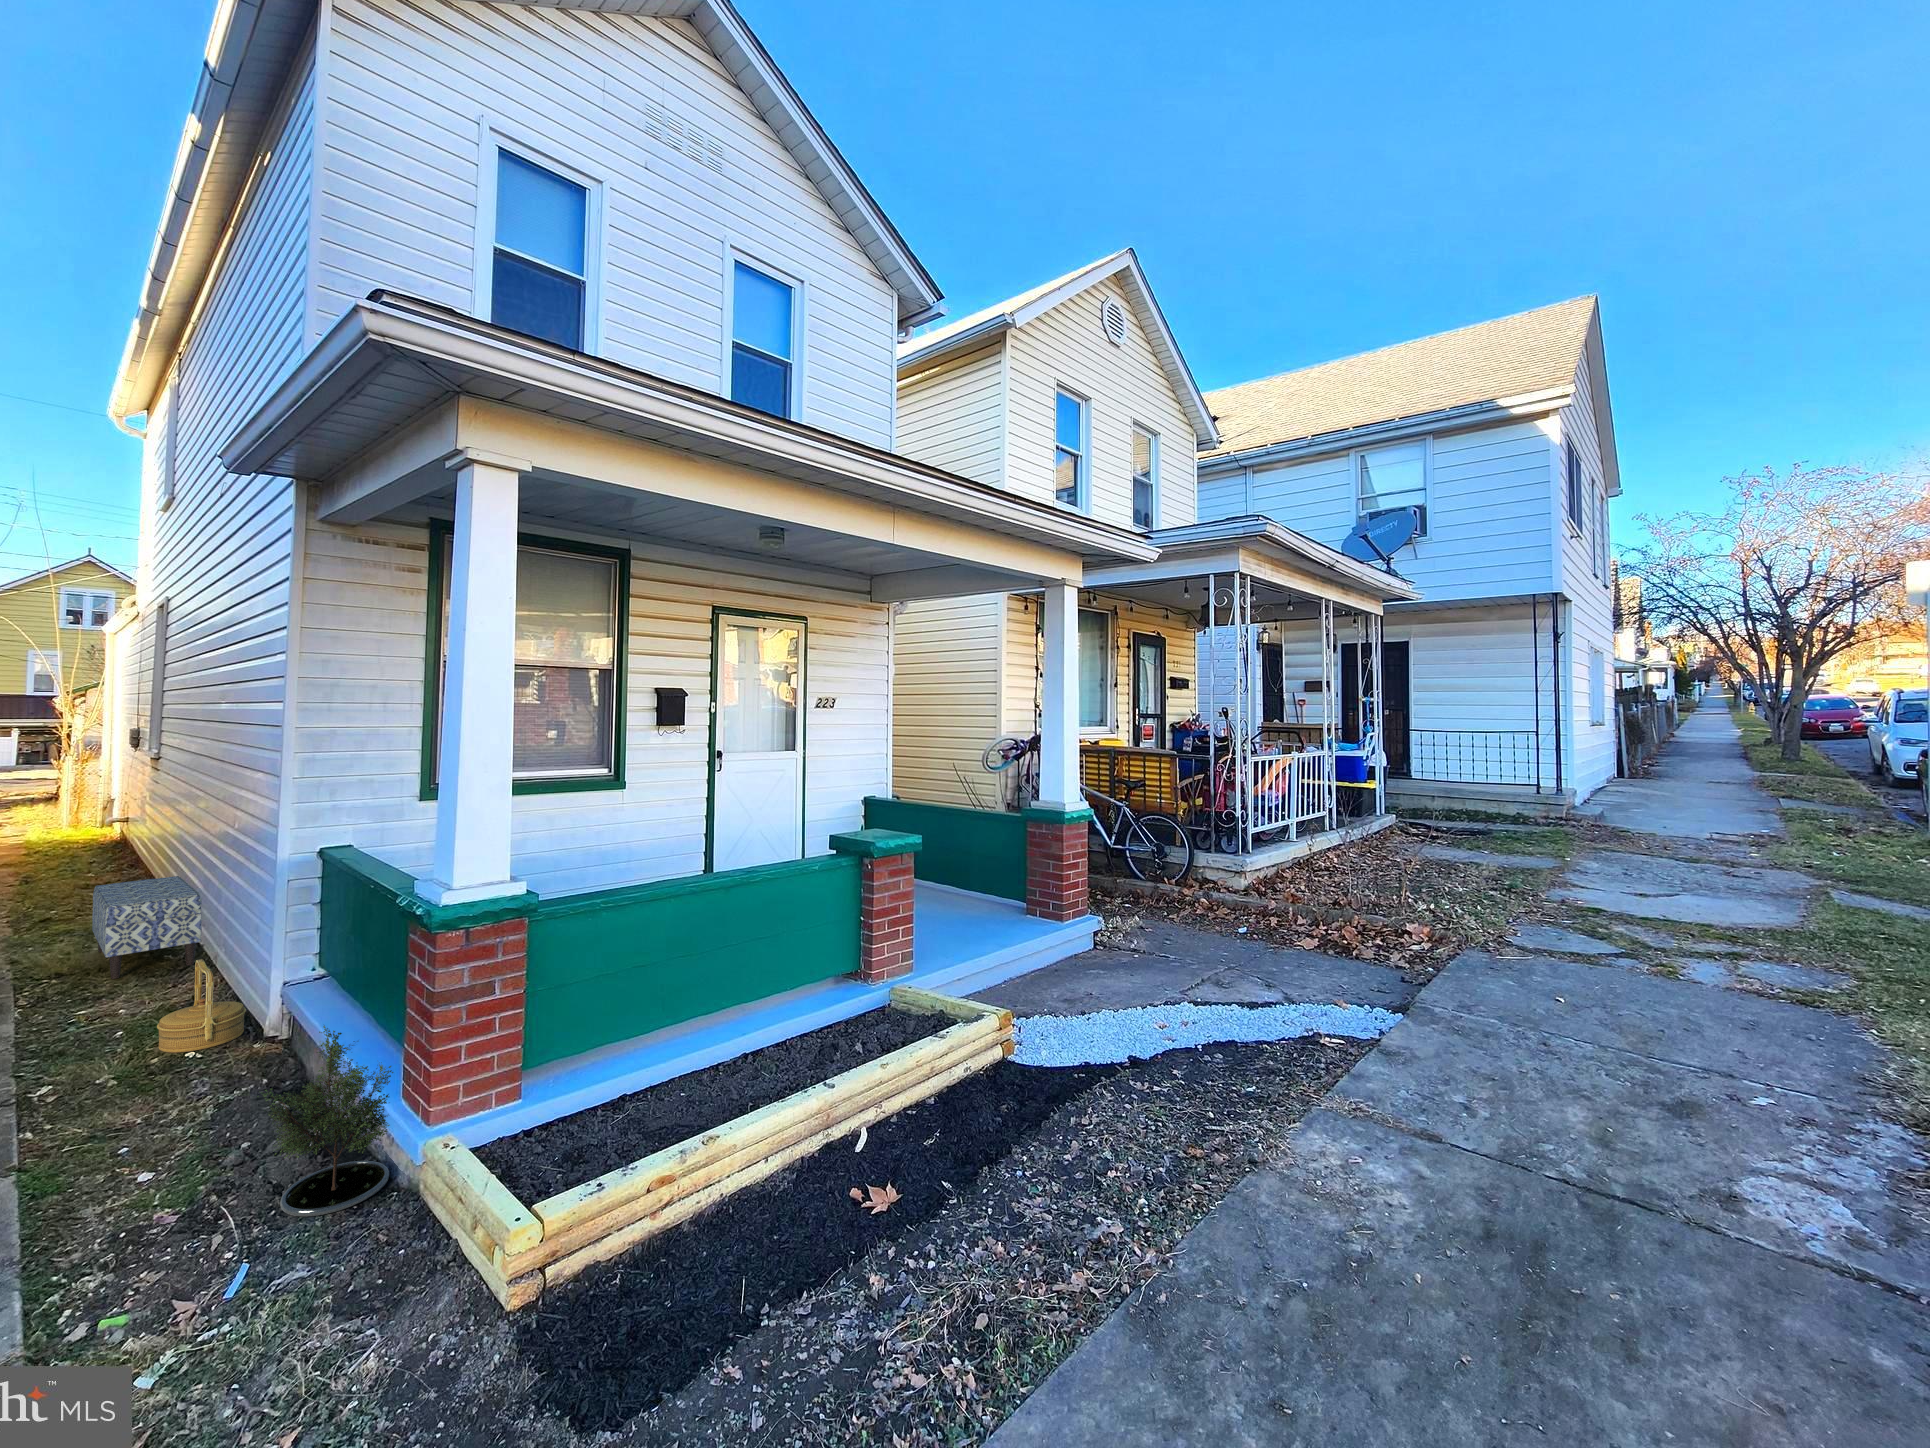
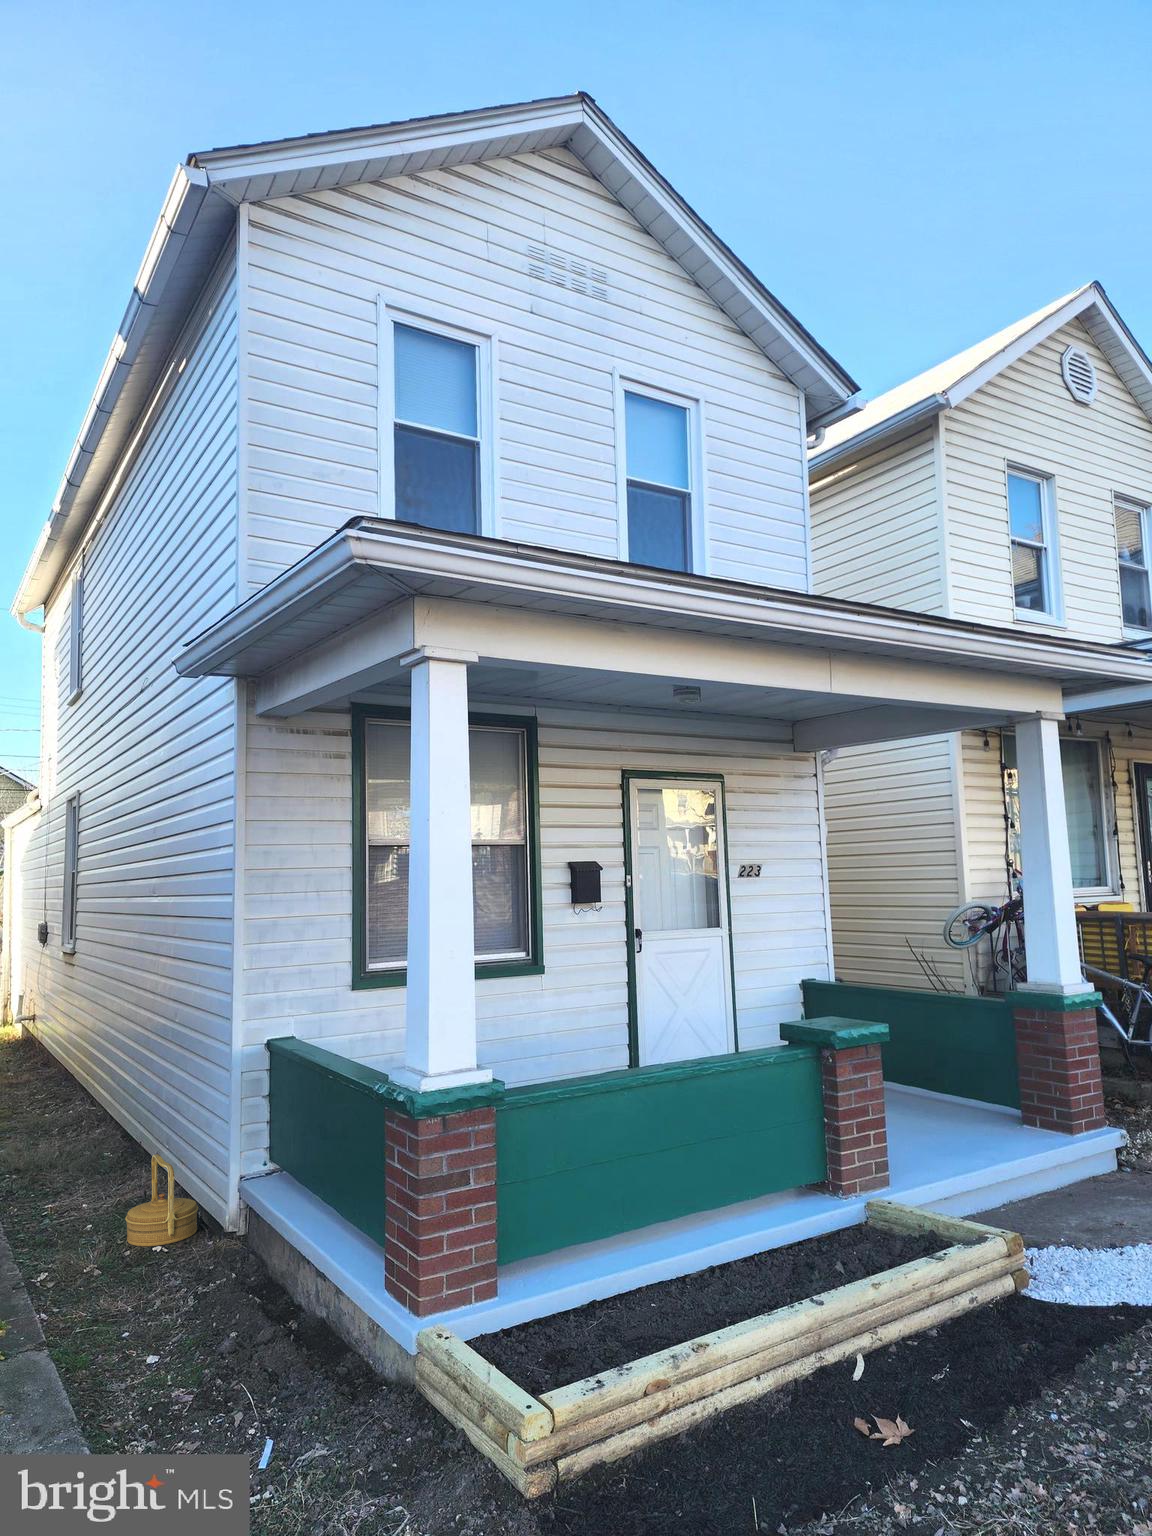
bench: present [92,876,202,979] -> none [34,1073,134,1175]
potted tree: present [258,1026,393,1216] -> none [263,1212,380,1401]

